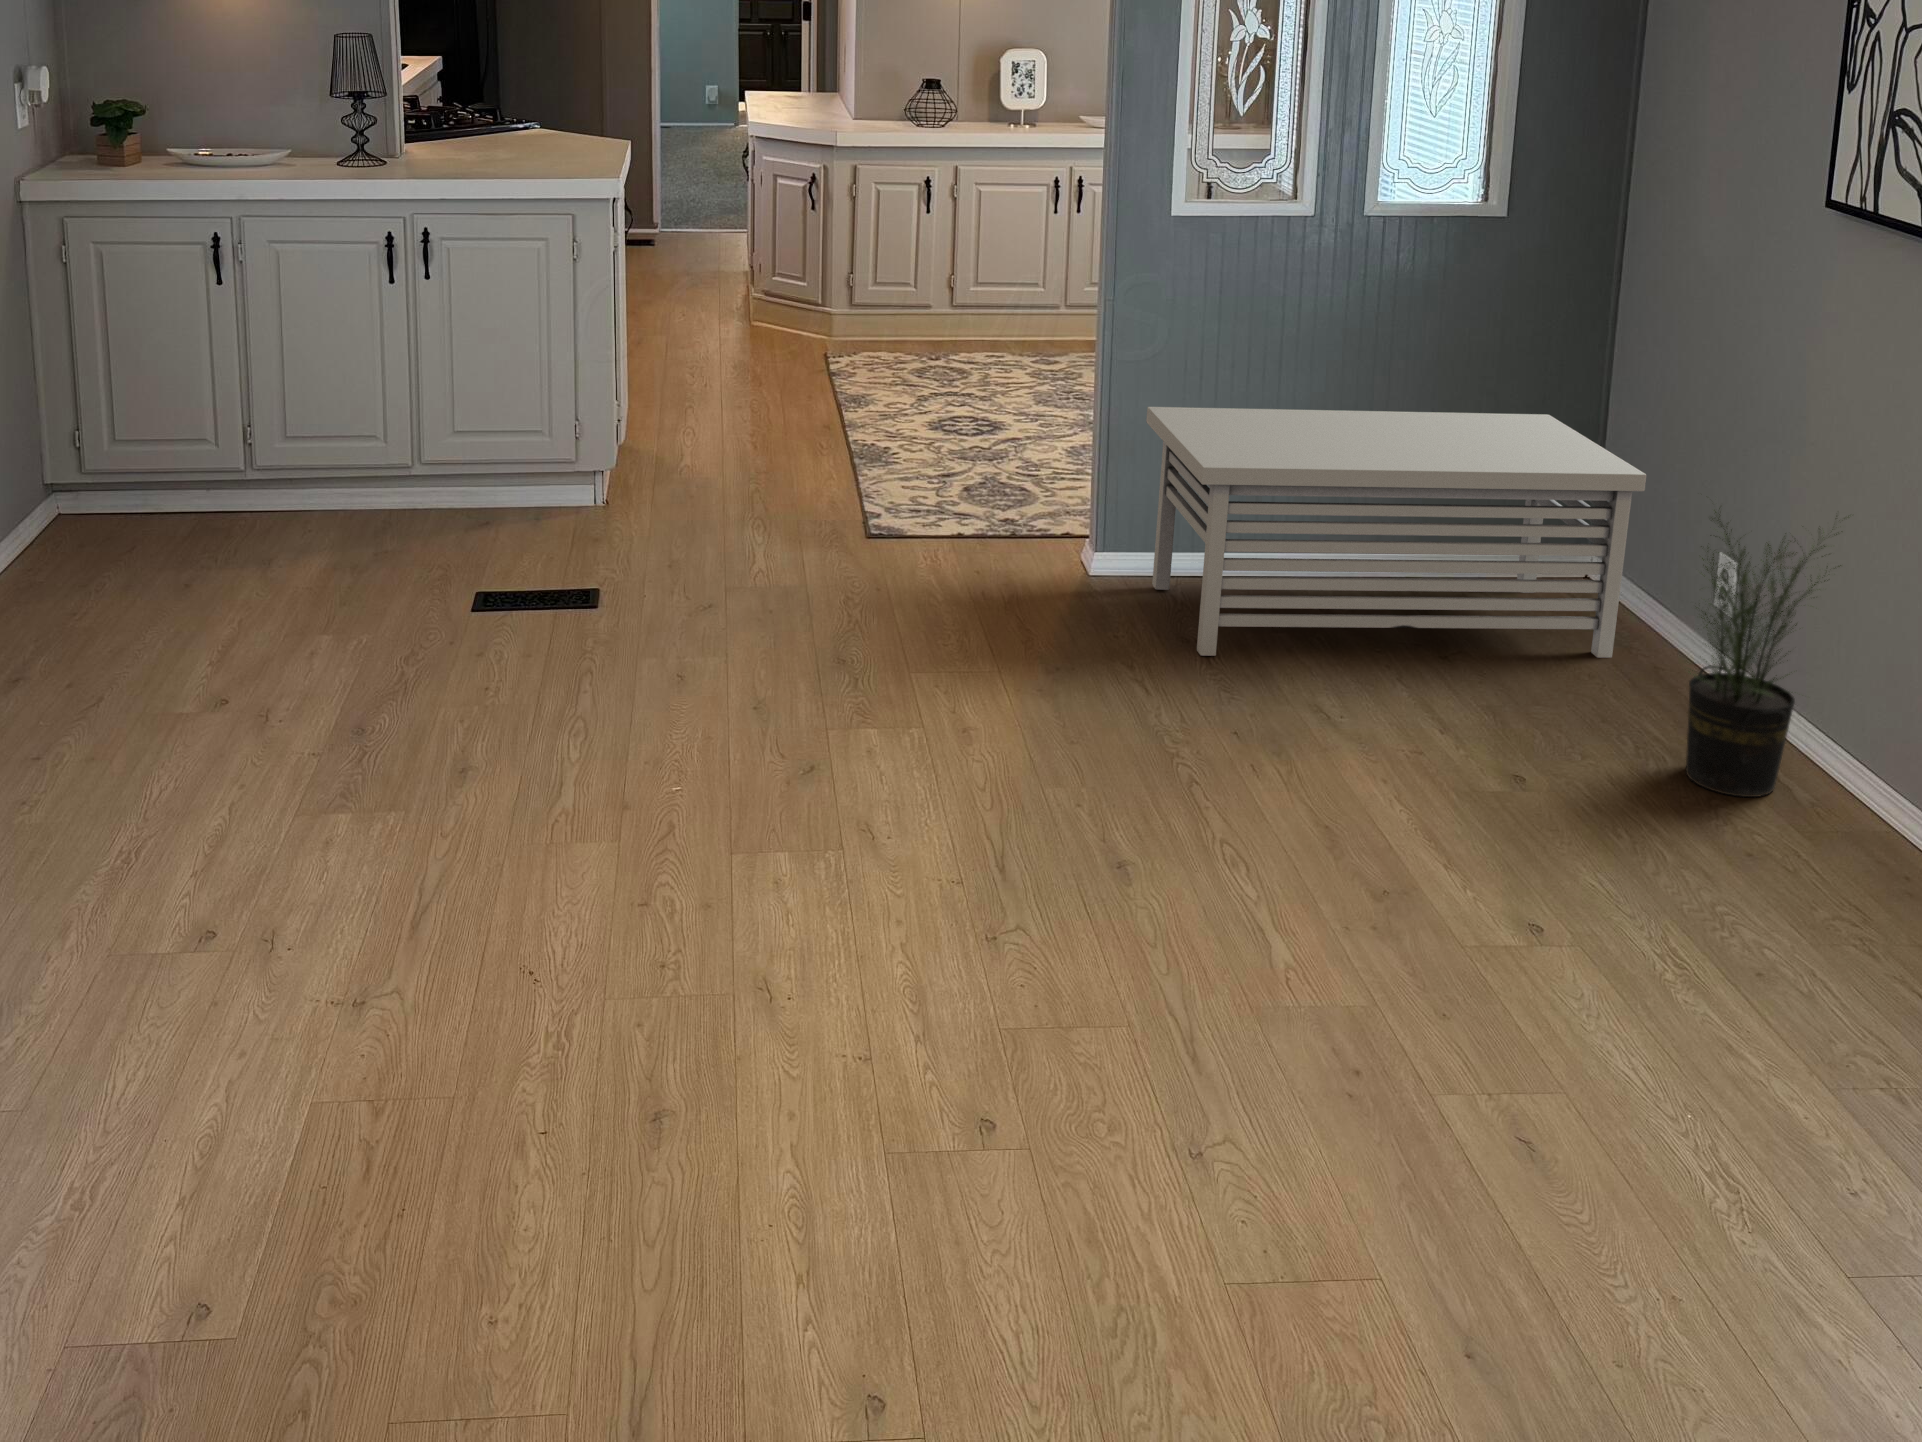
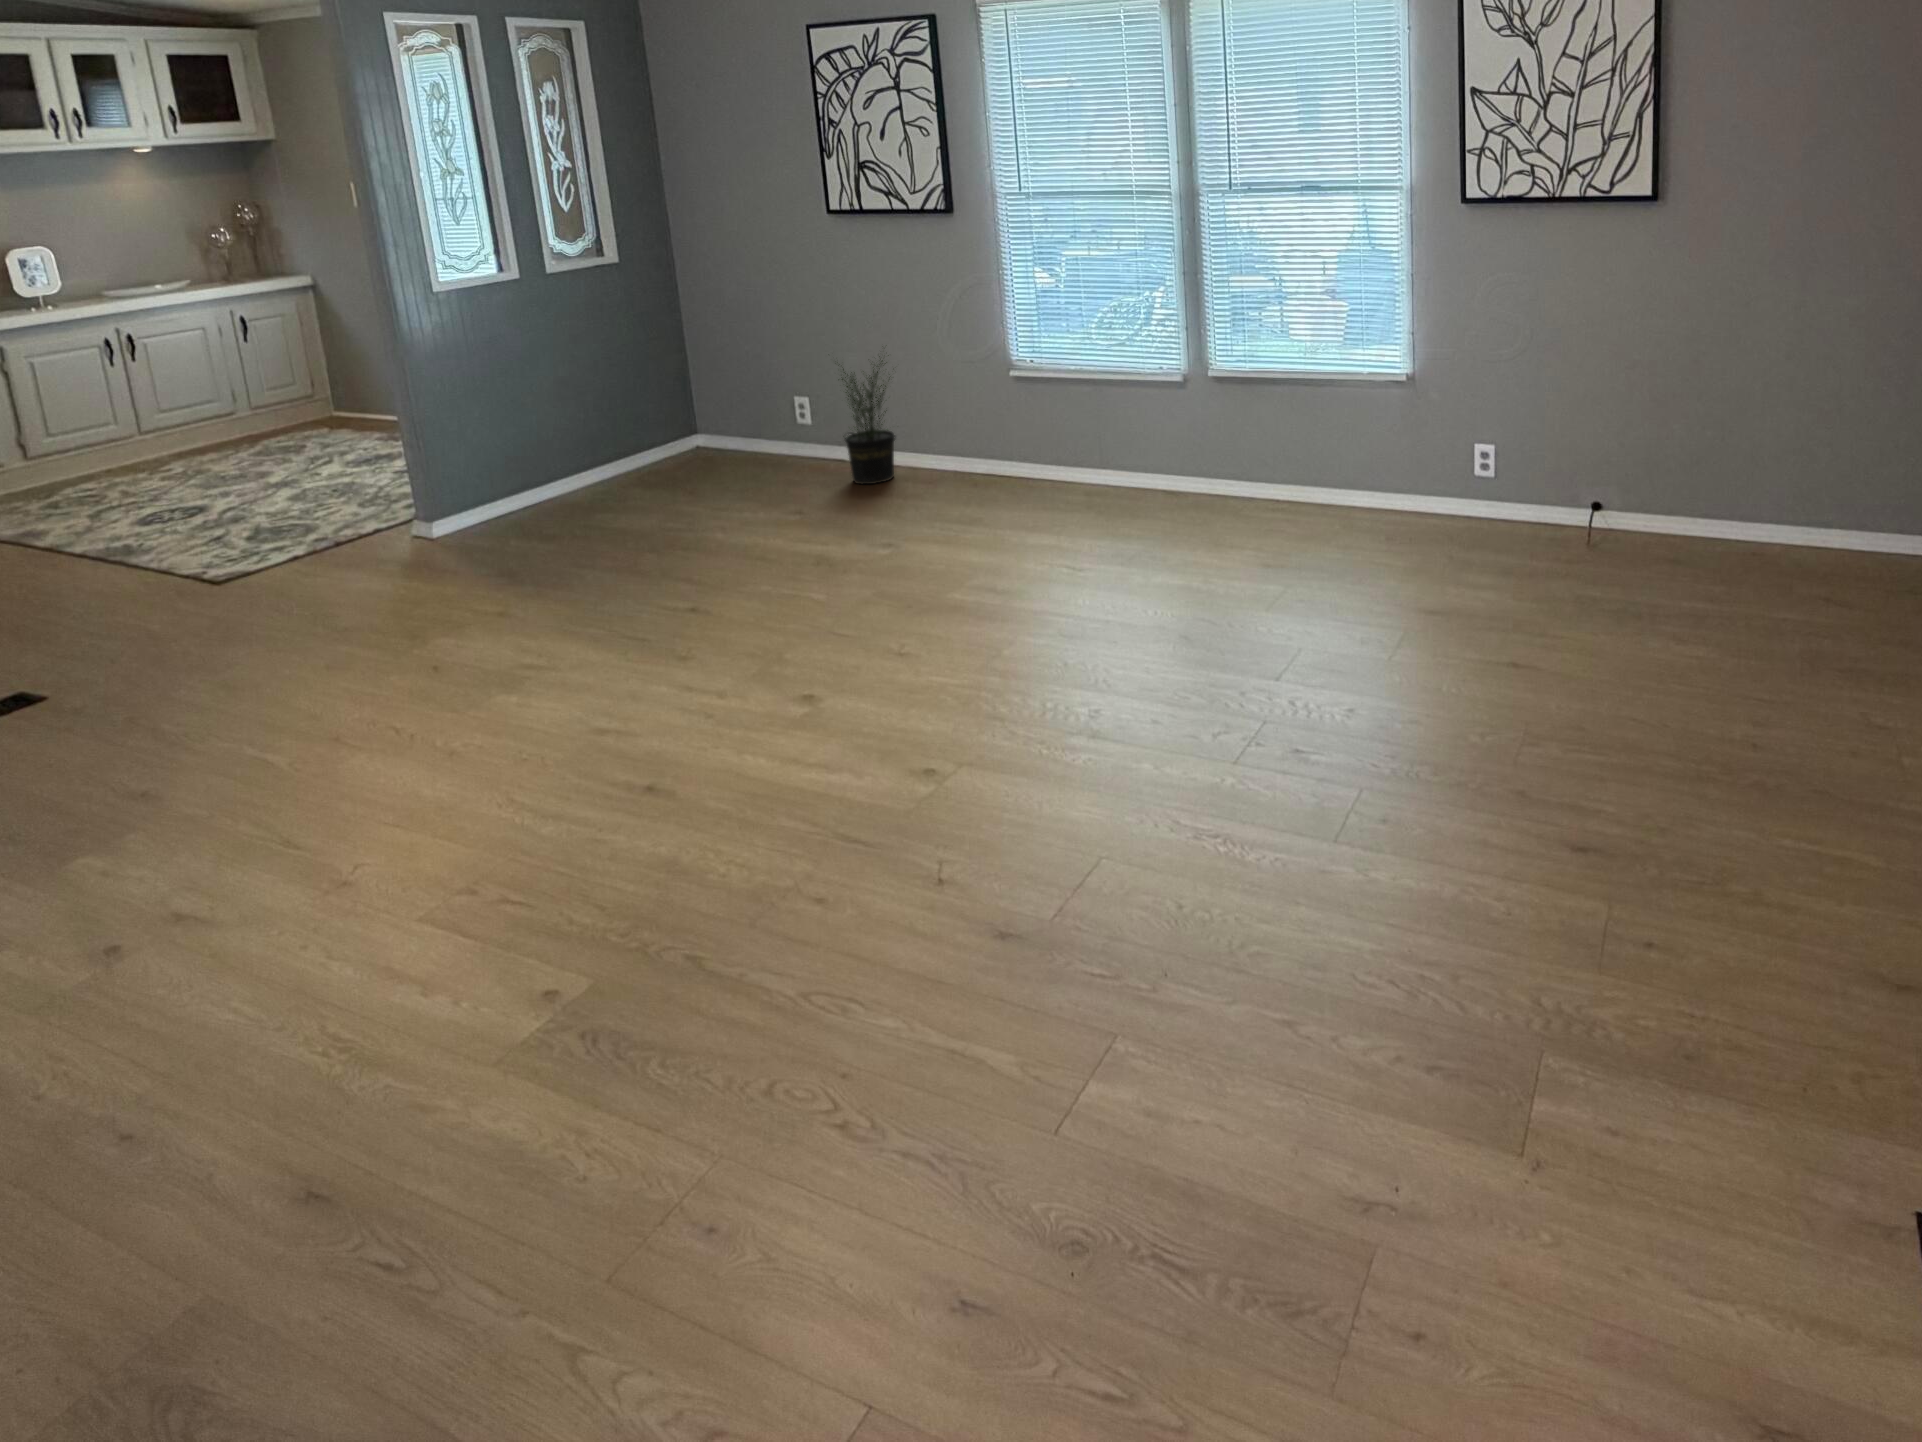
storage bench: present [1146,407,1646,658] -> none [444,364,759,538]

